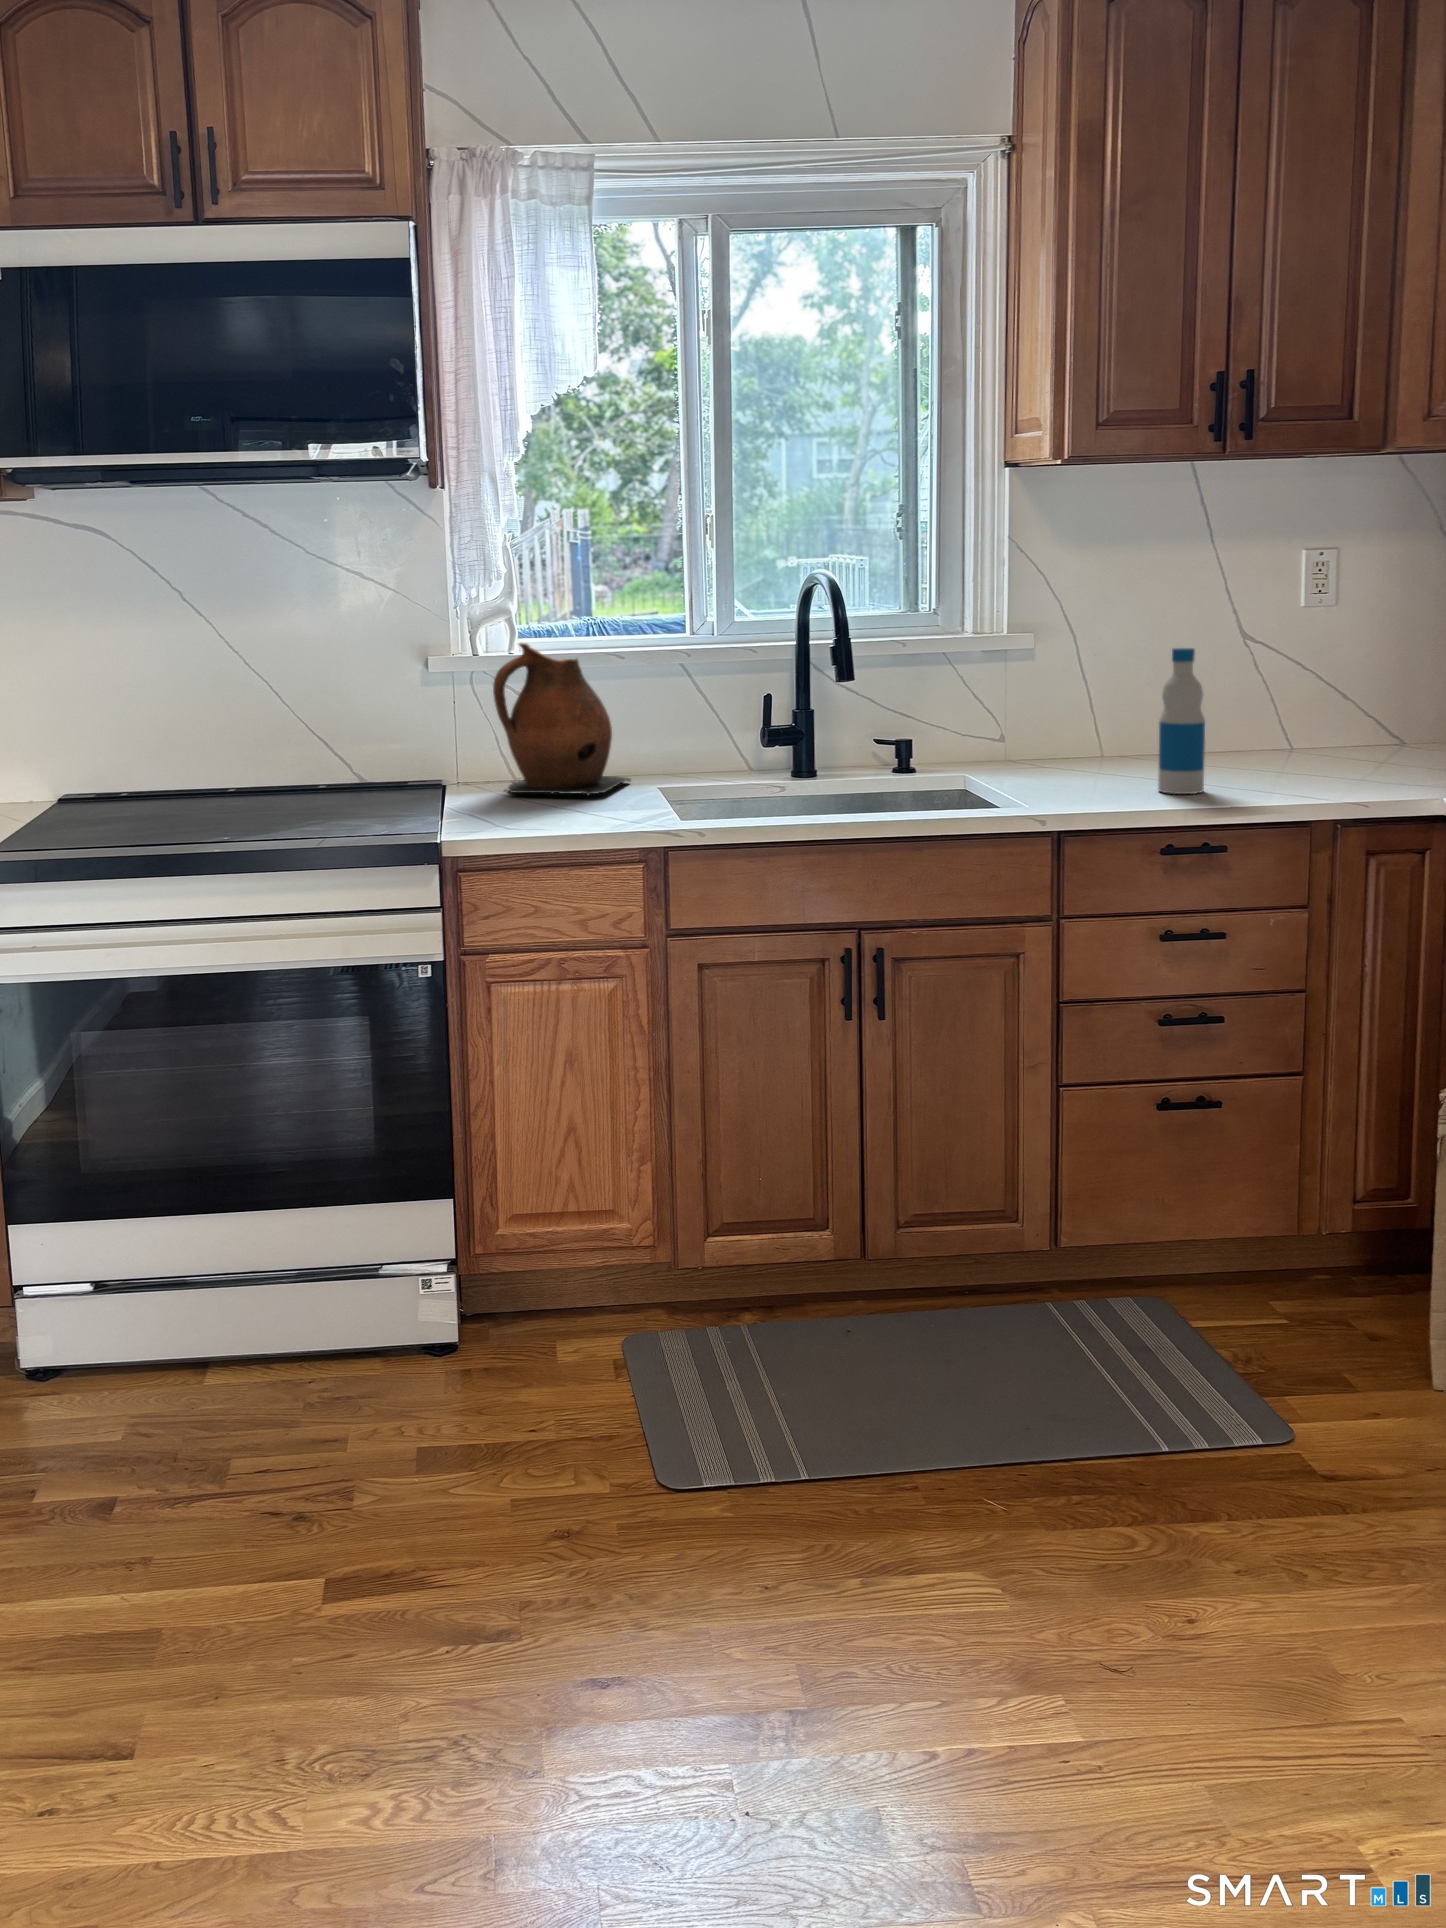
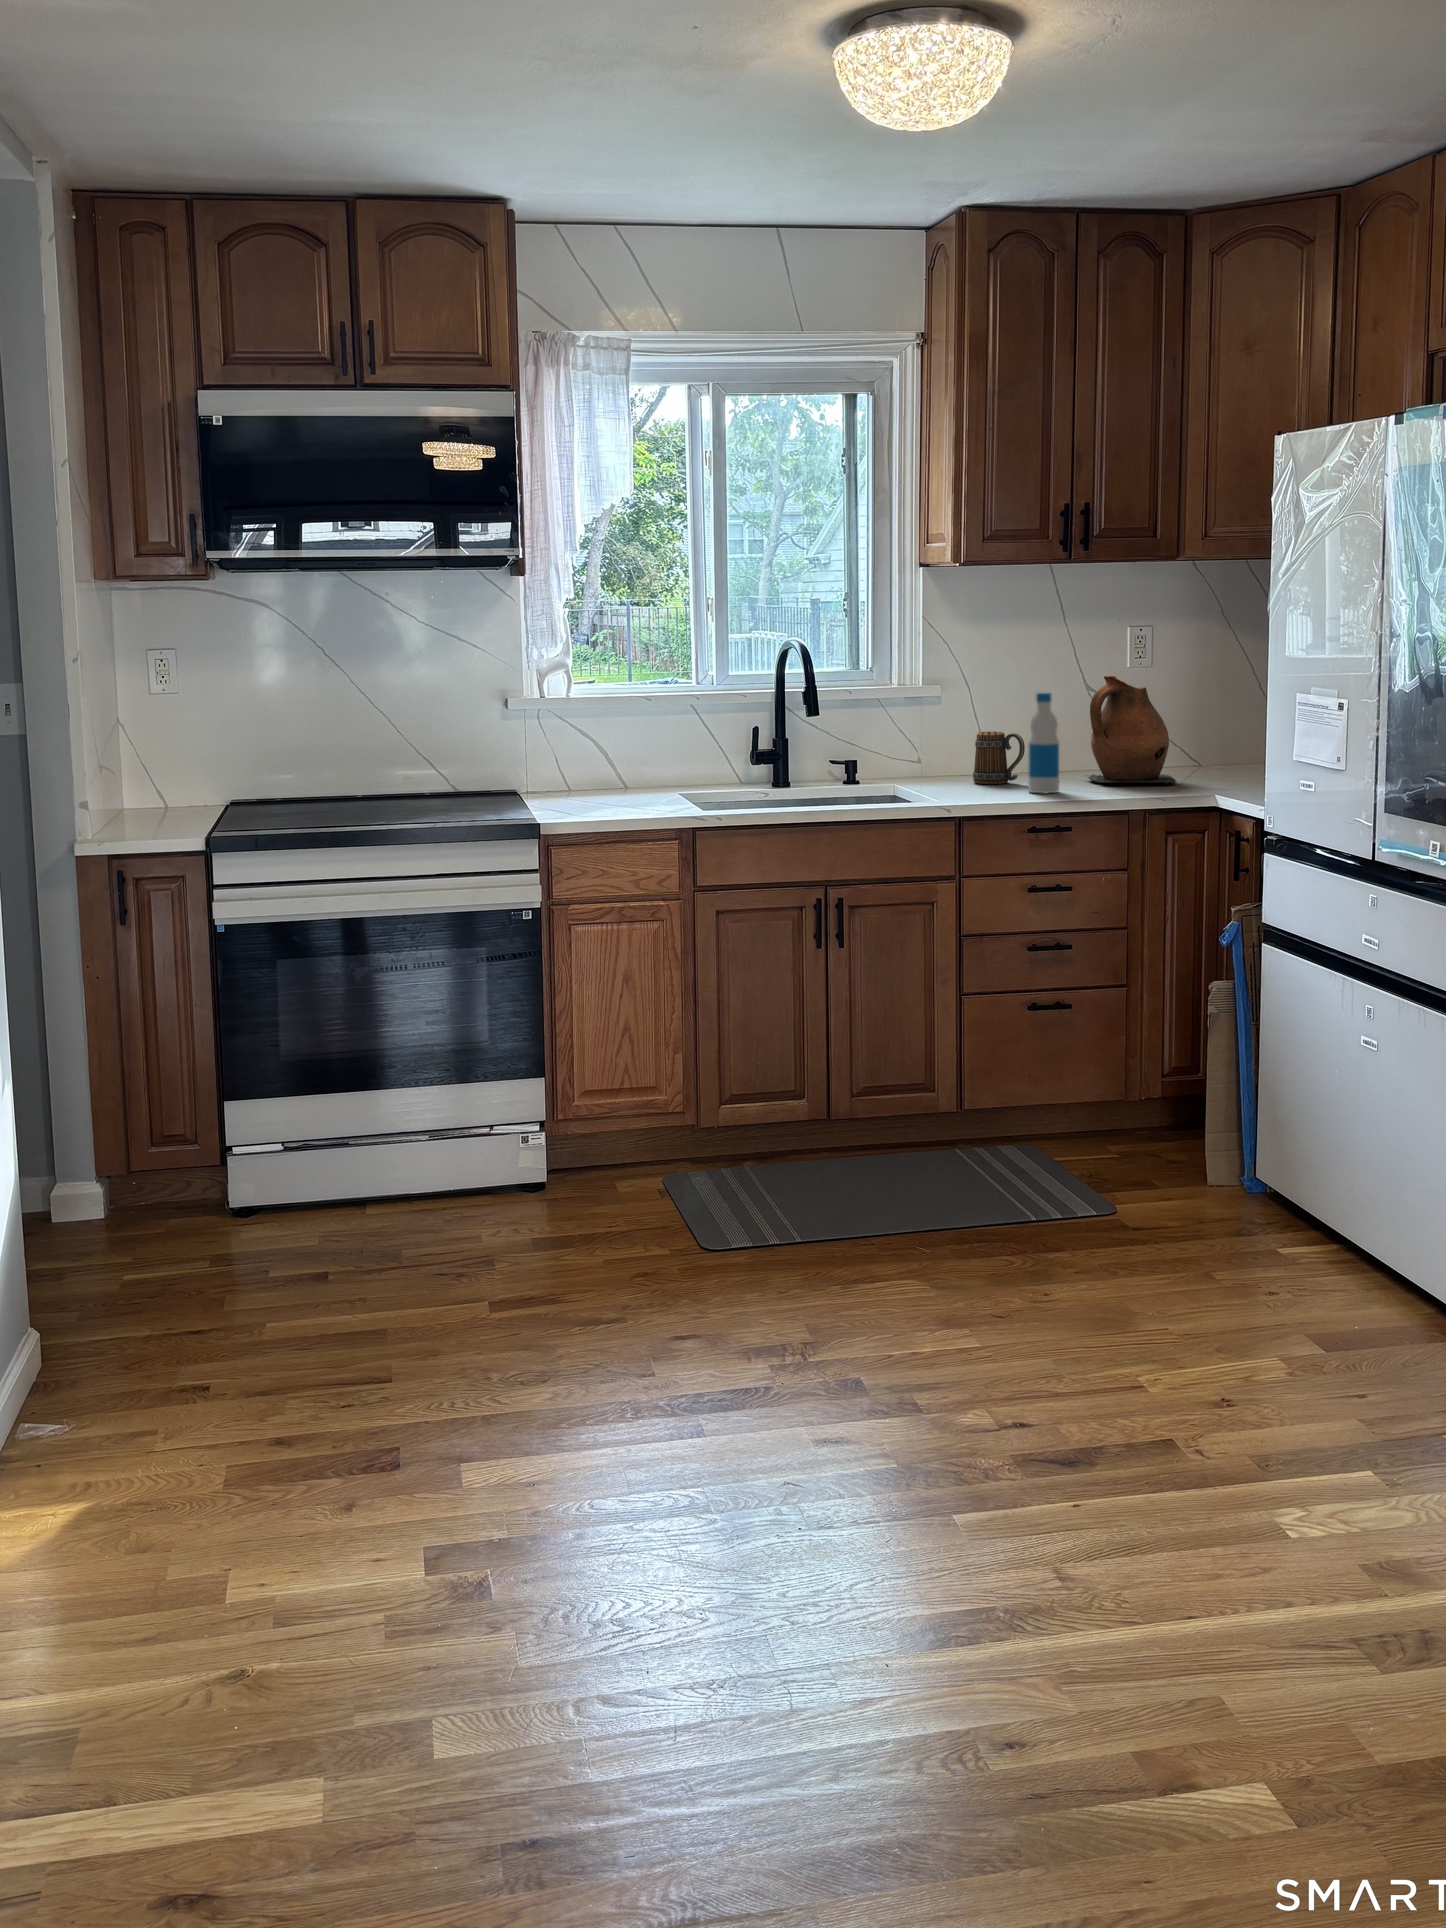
ceramic pitcher: present [493,643,630,796] -> present [1088,676,1176,784]
mug: none [1076,700,1152,775] -> present [973,731,1025,784]

